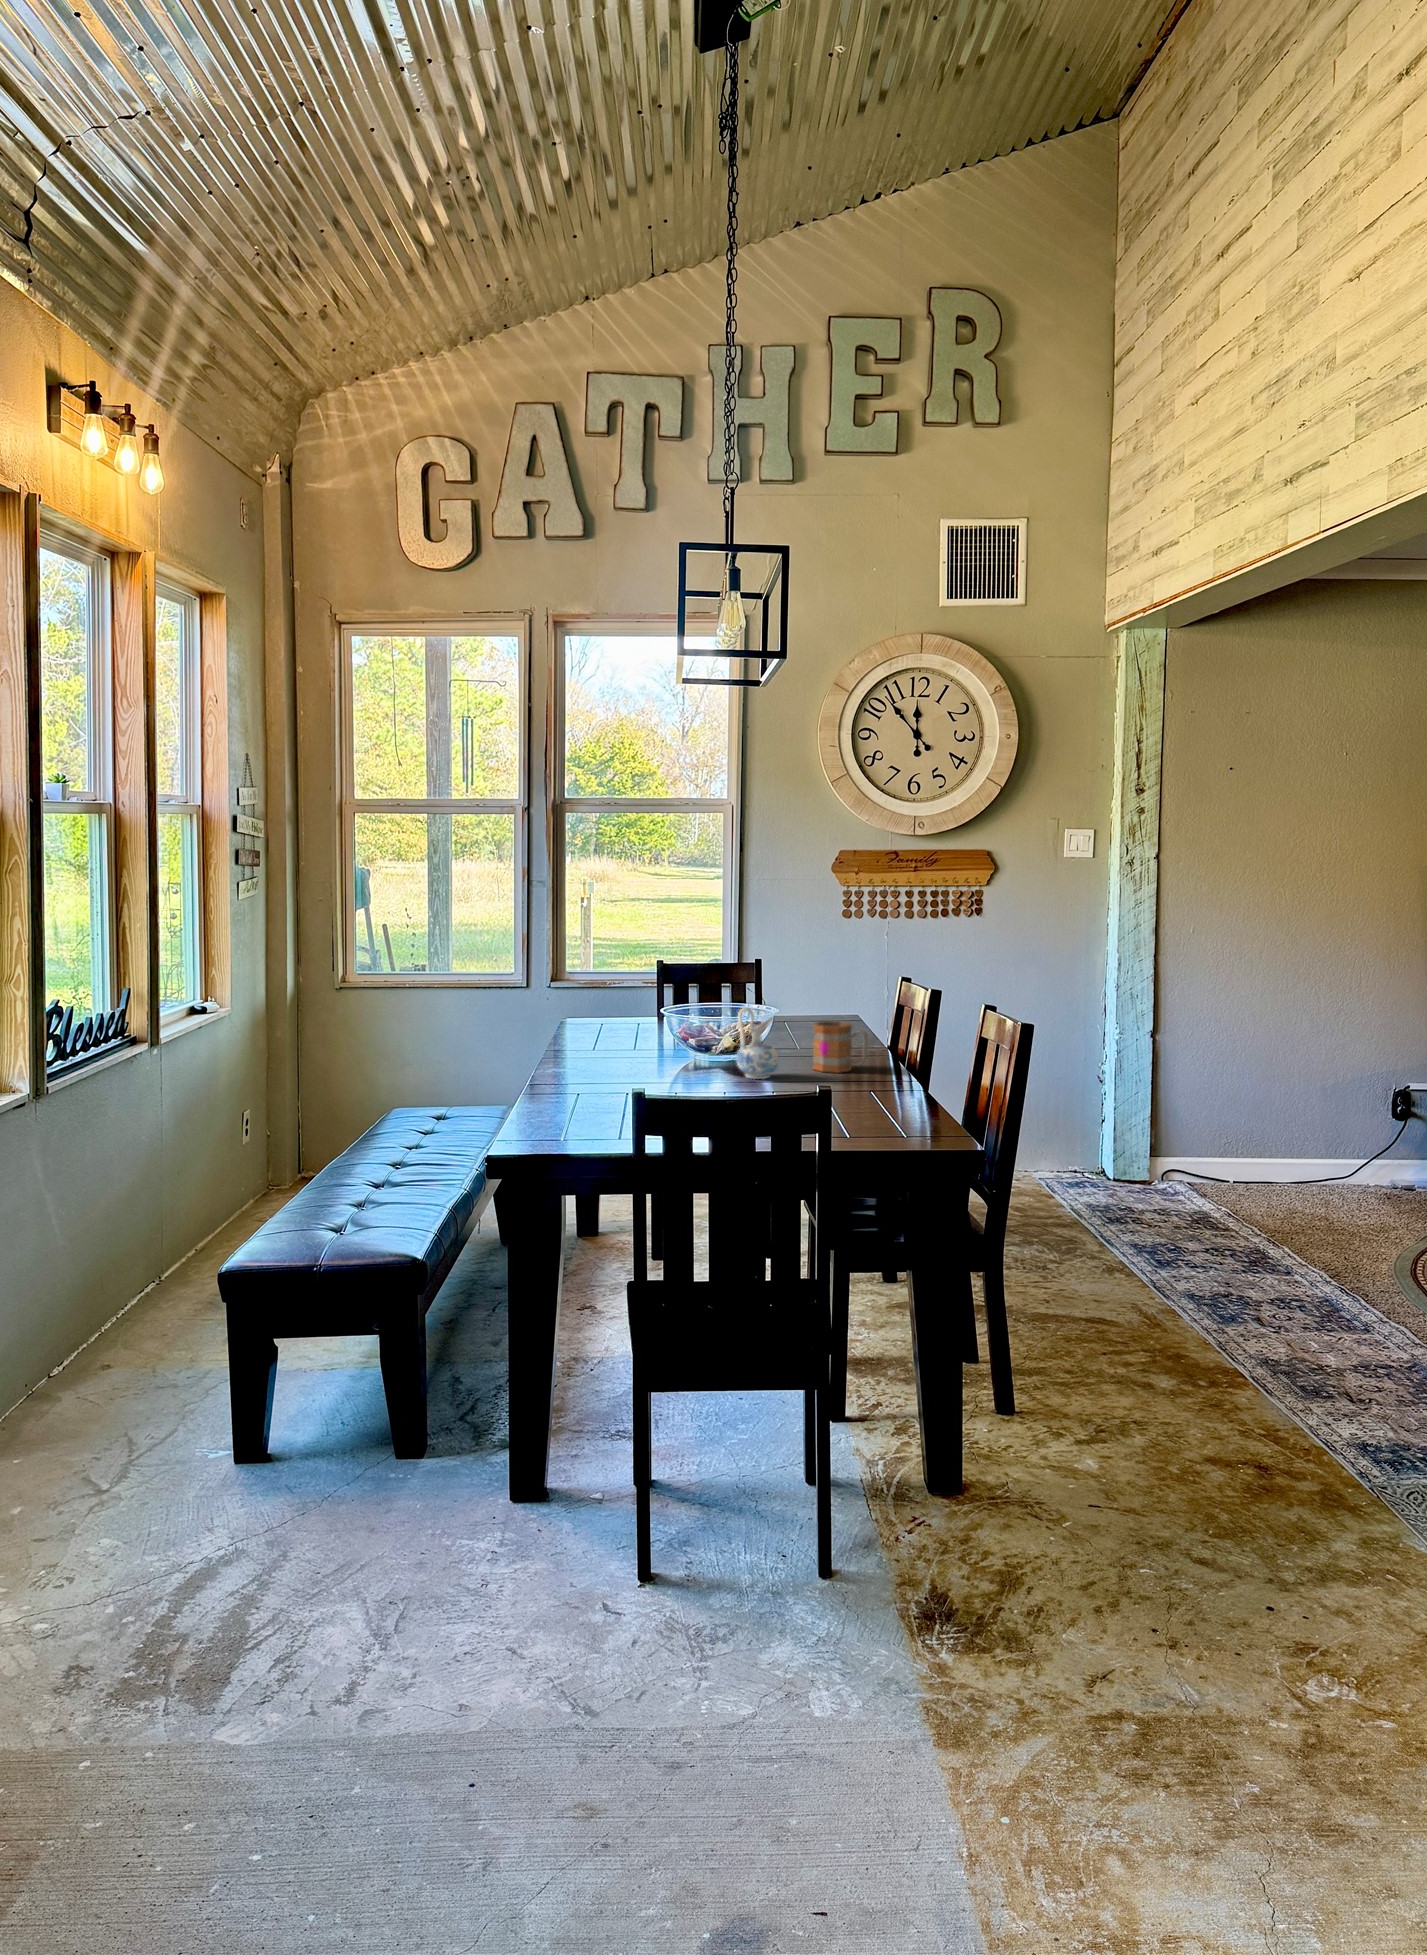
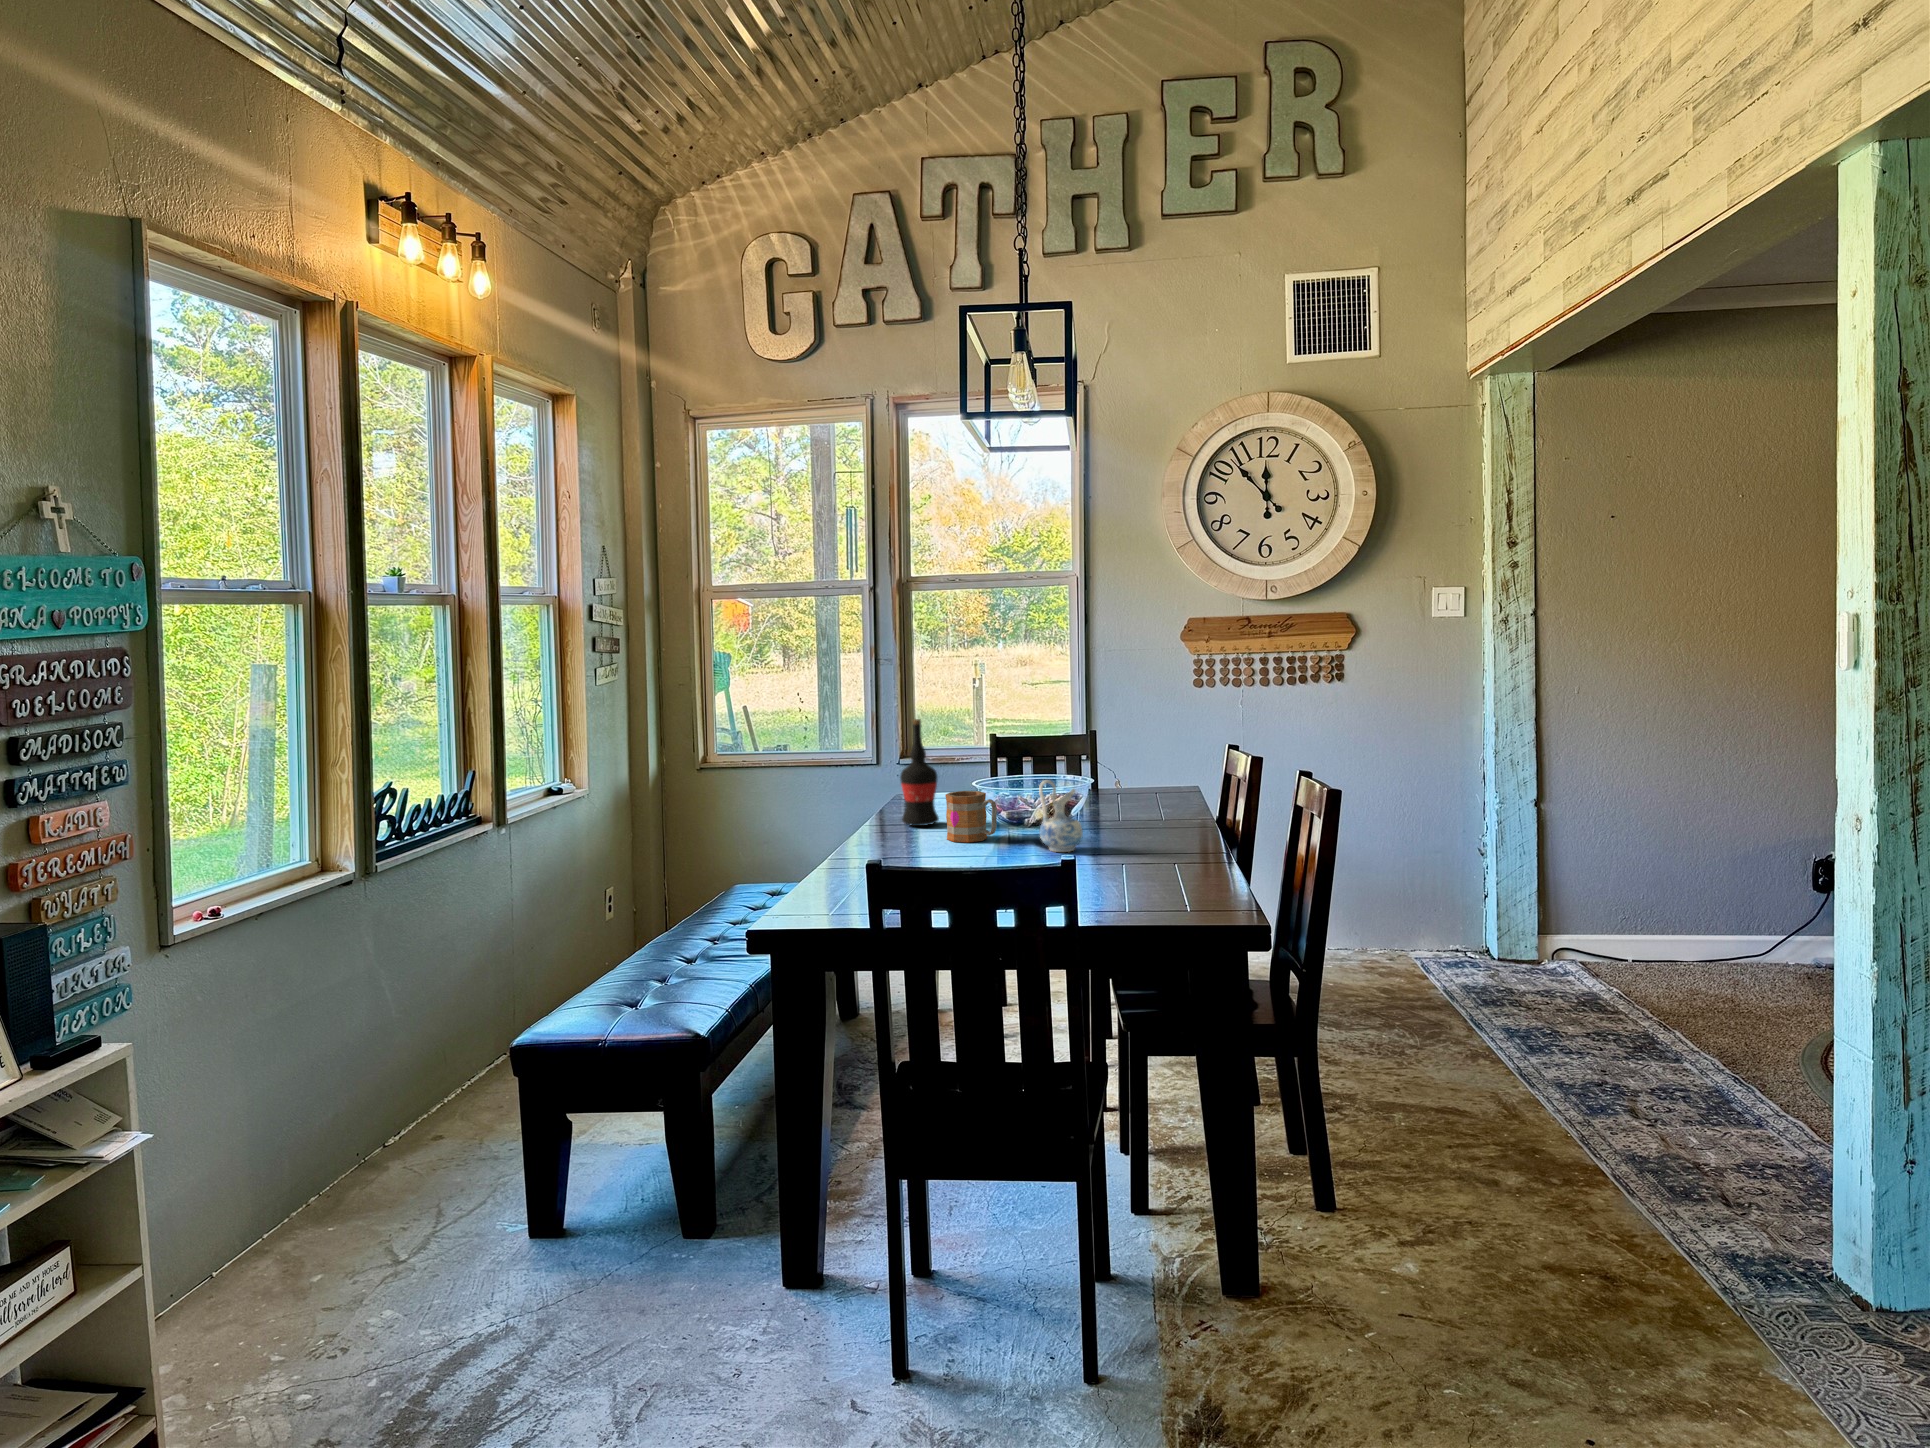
wine bottle: none [586,944,625,1052] -> present [900,719,939,826]
mug: present [813,1021,868,1073] -> present [945,791,997,842]

